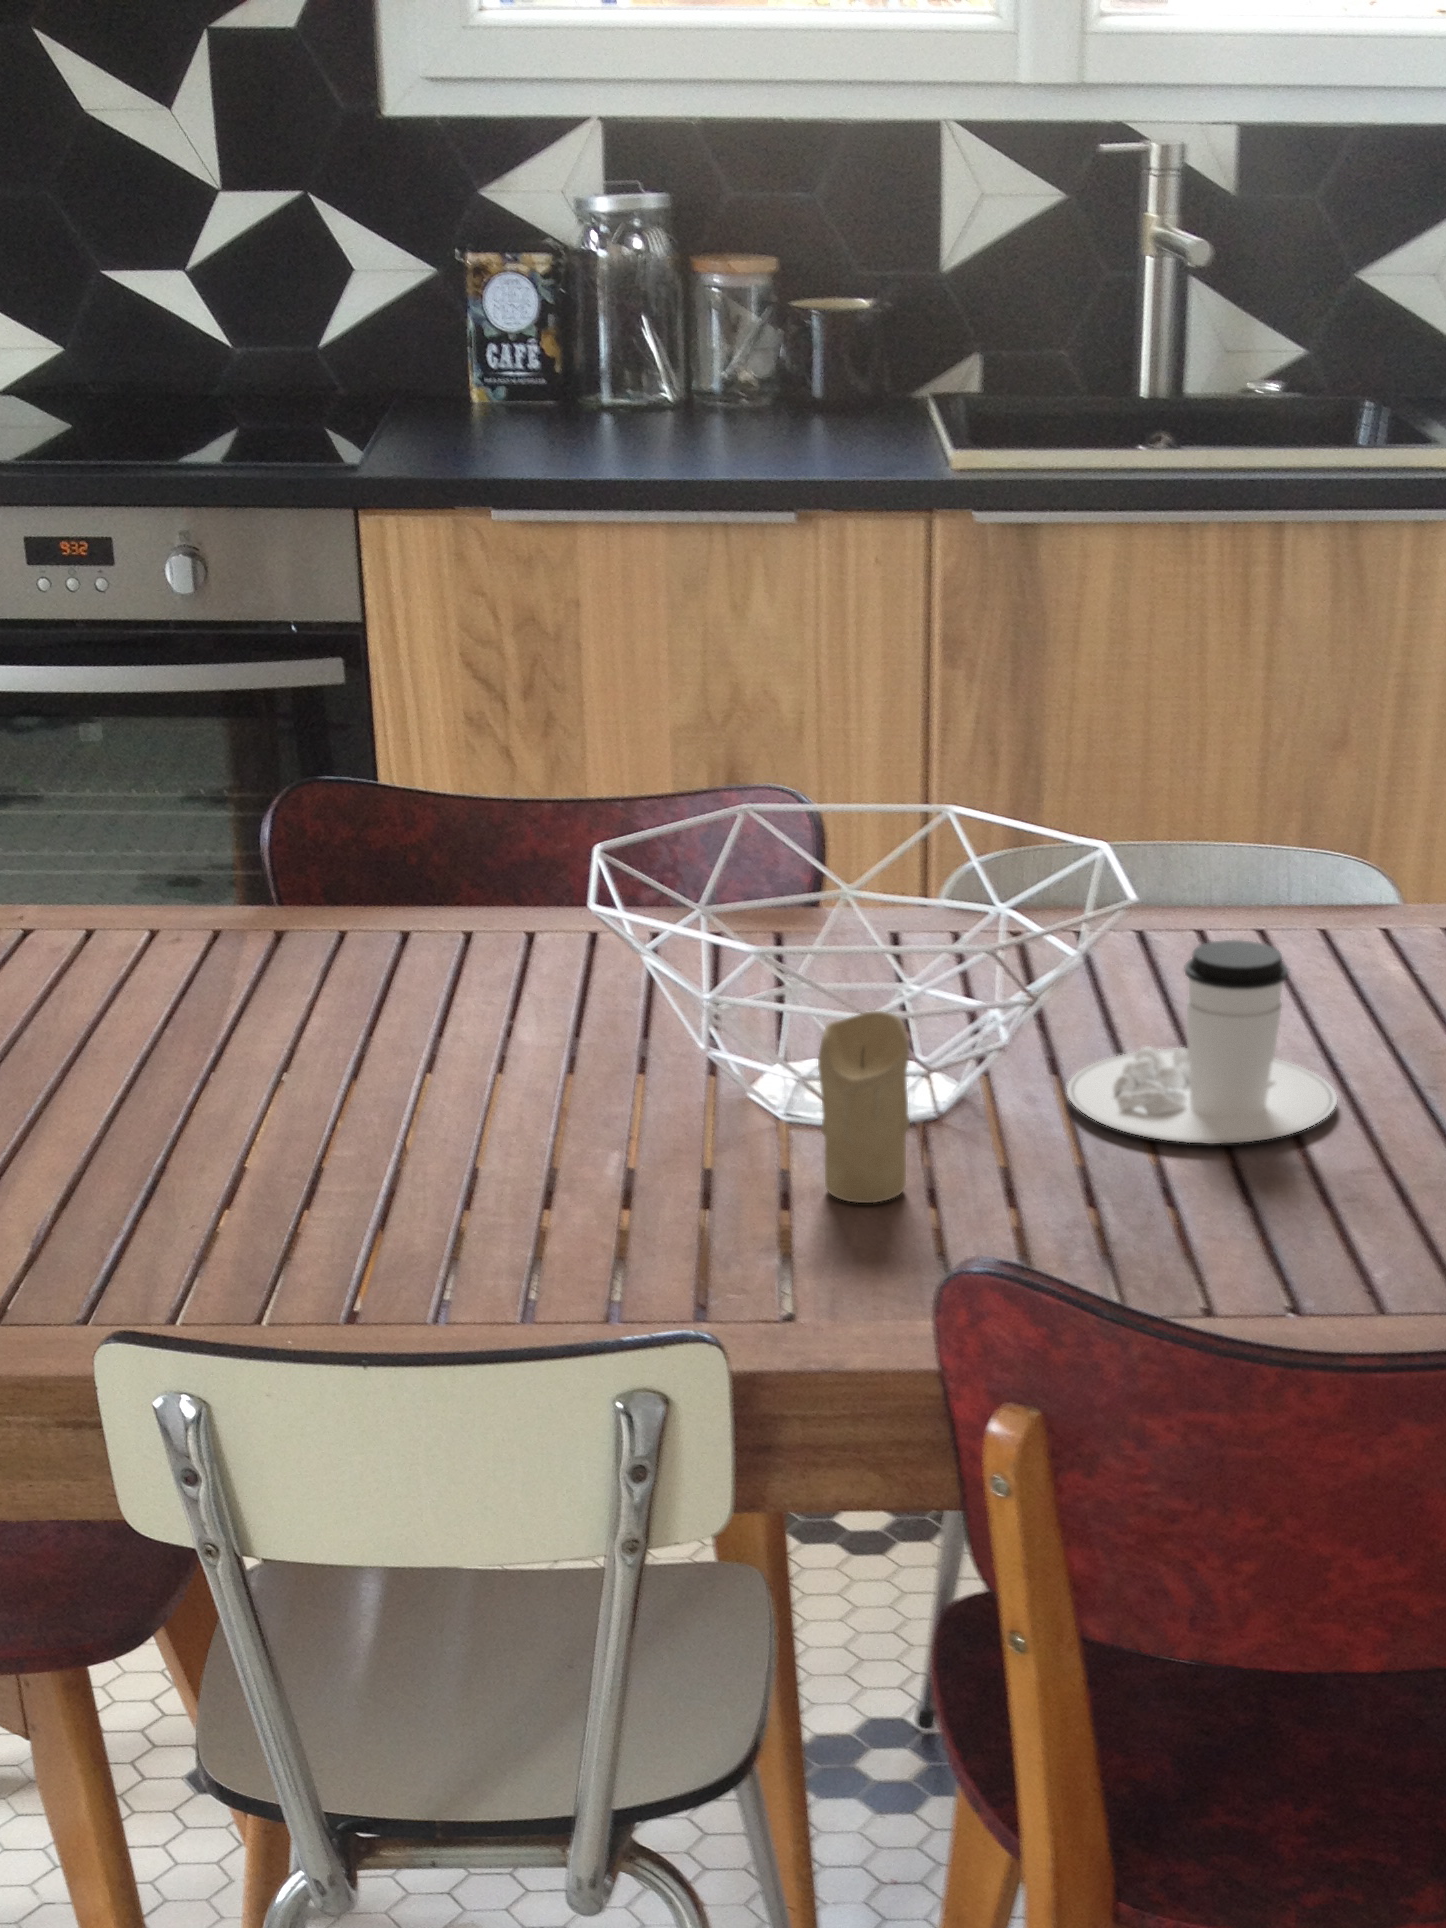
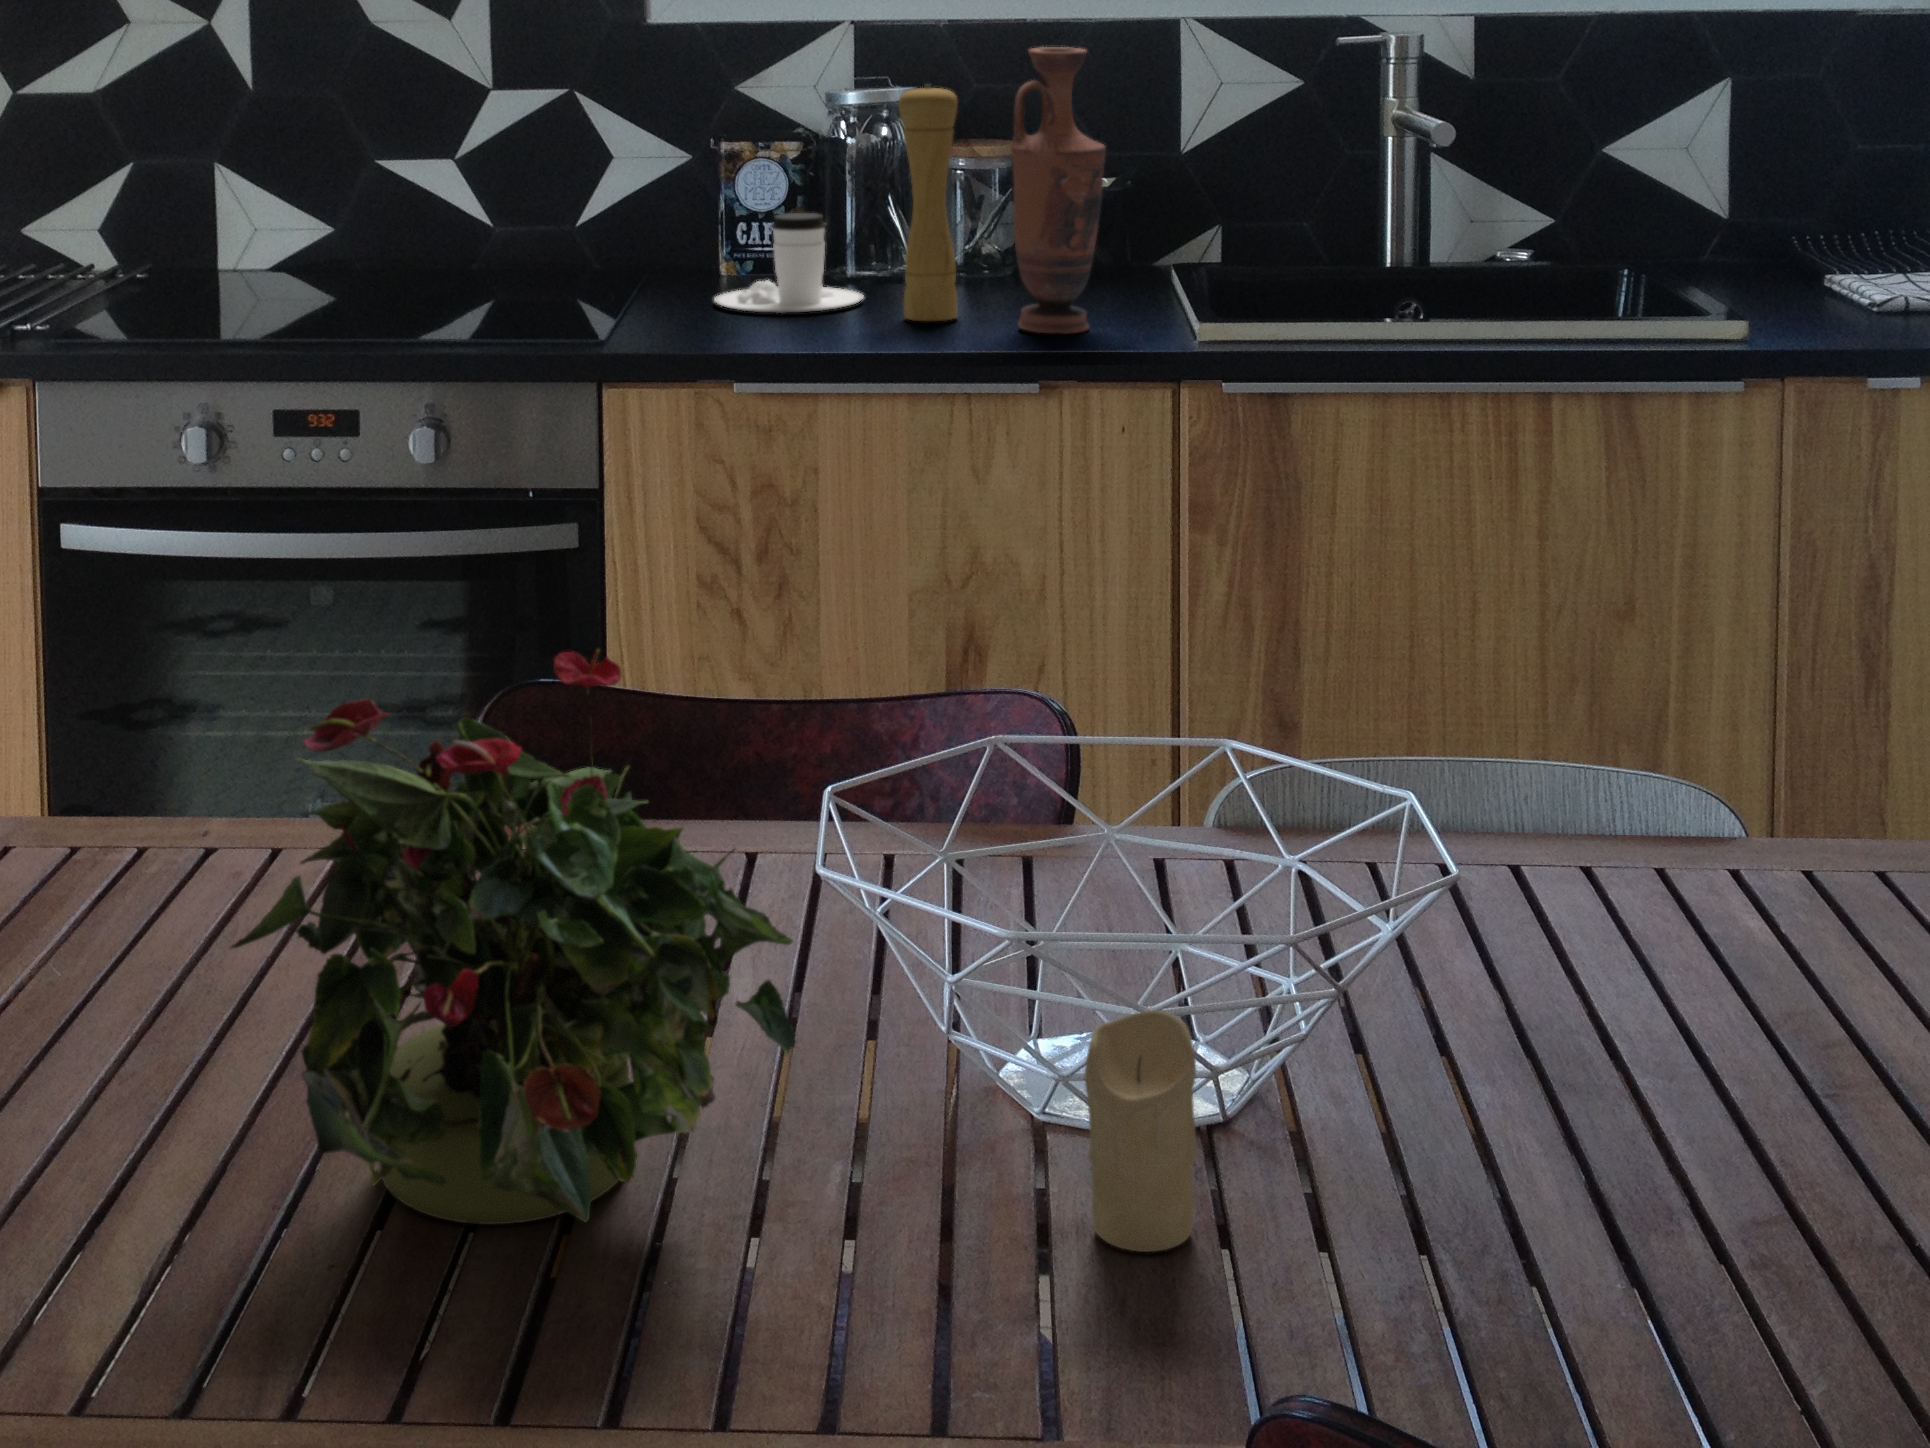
vase: none [766,146,862,461] -> present [1011,47,1106,334]
pepper mill: none [651,187,715,449] -> present [899,84,958,321]
potted plant: none [85,705,578,1199] -> present [231,649,796,1224]
coffee cup: present [1067,940,1337,1144] -> present [714,213,864,313]

